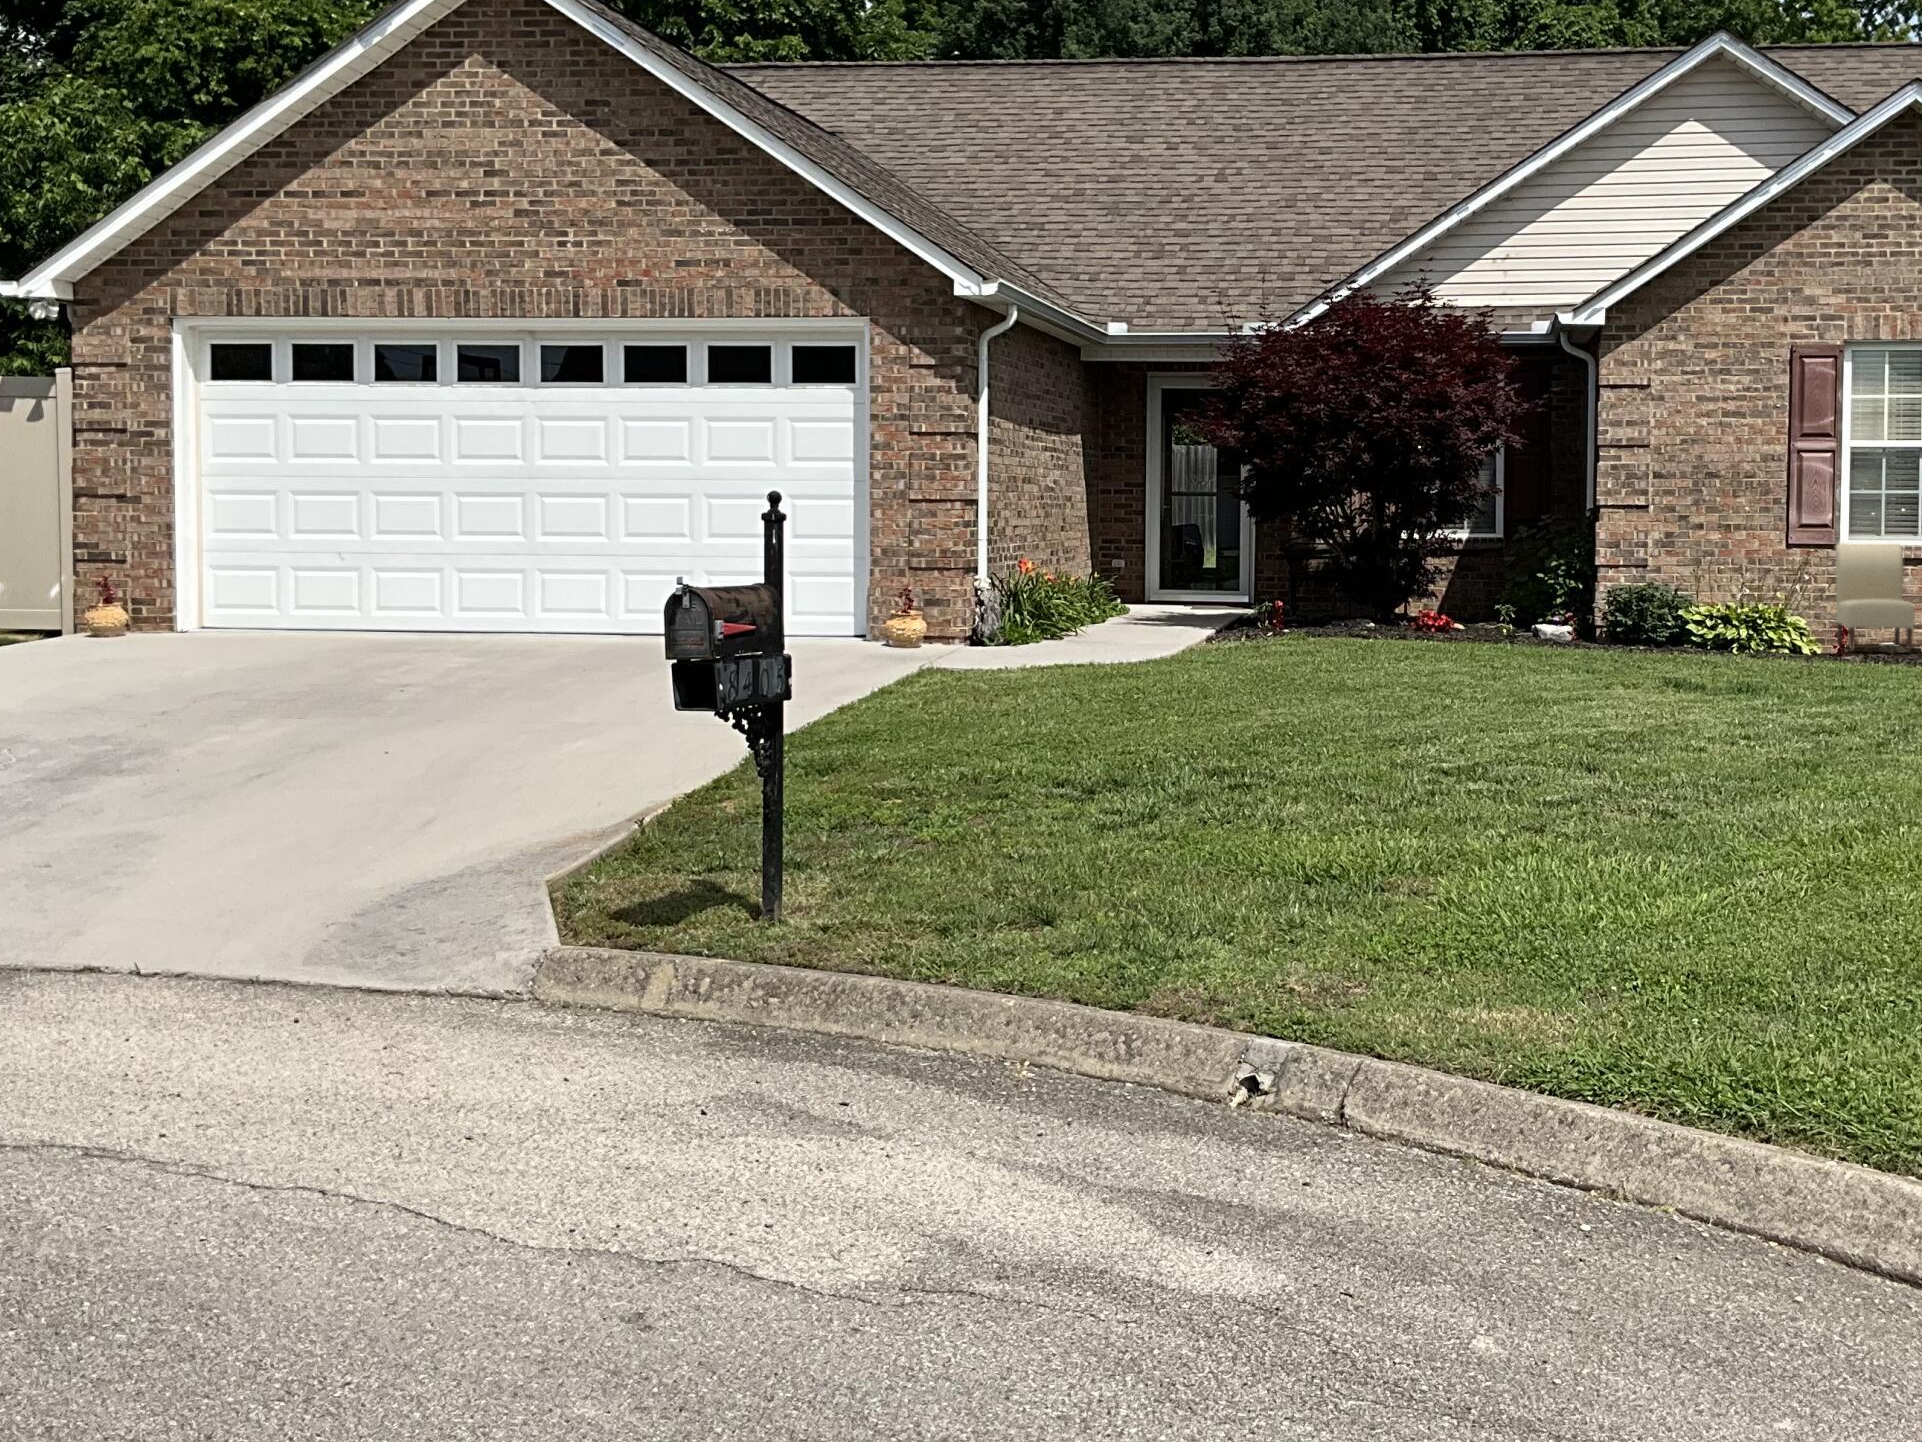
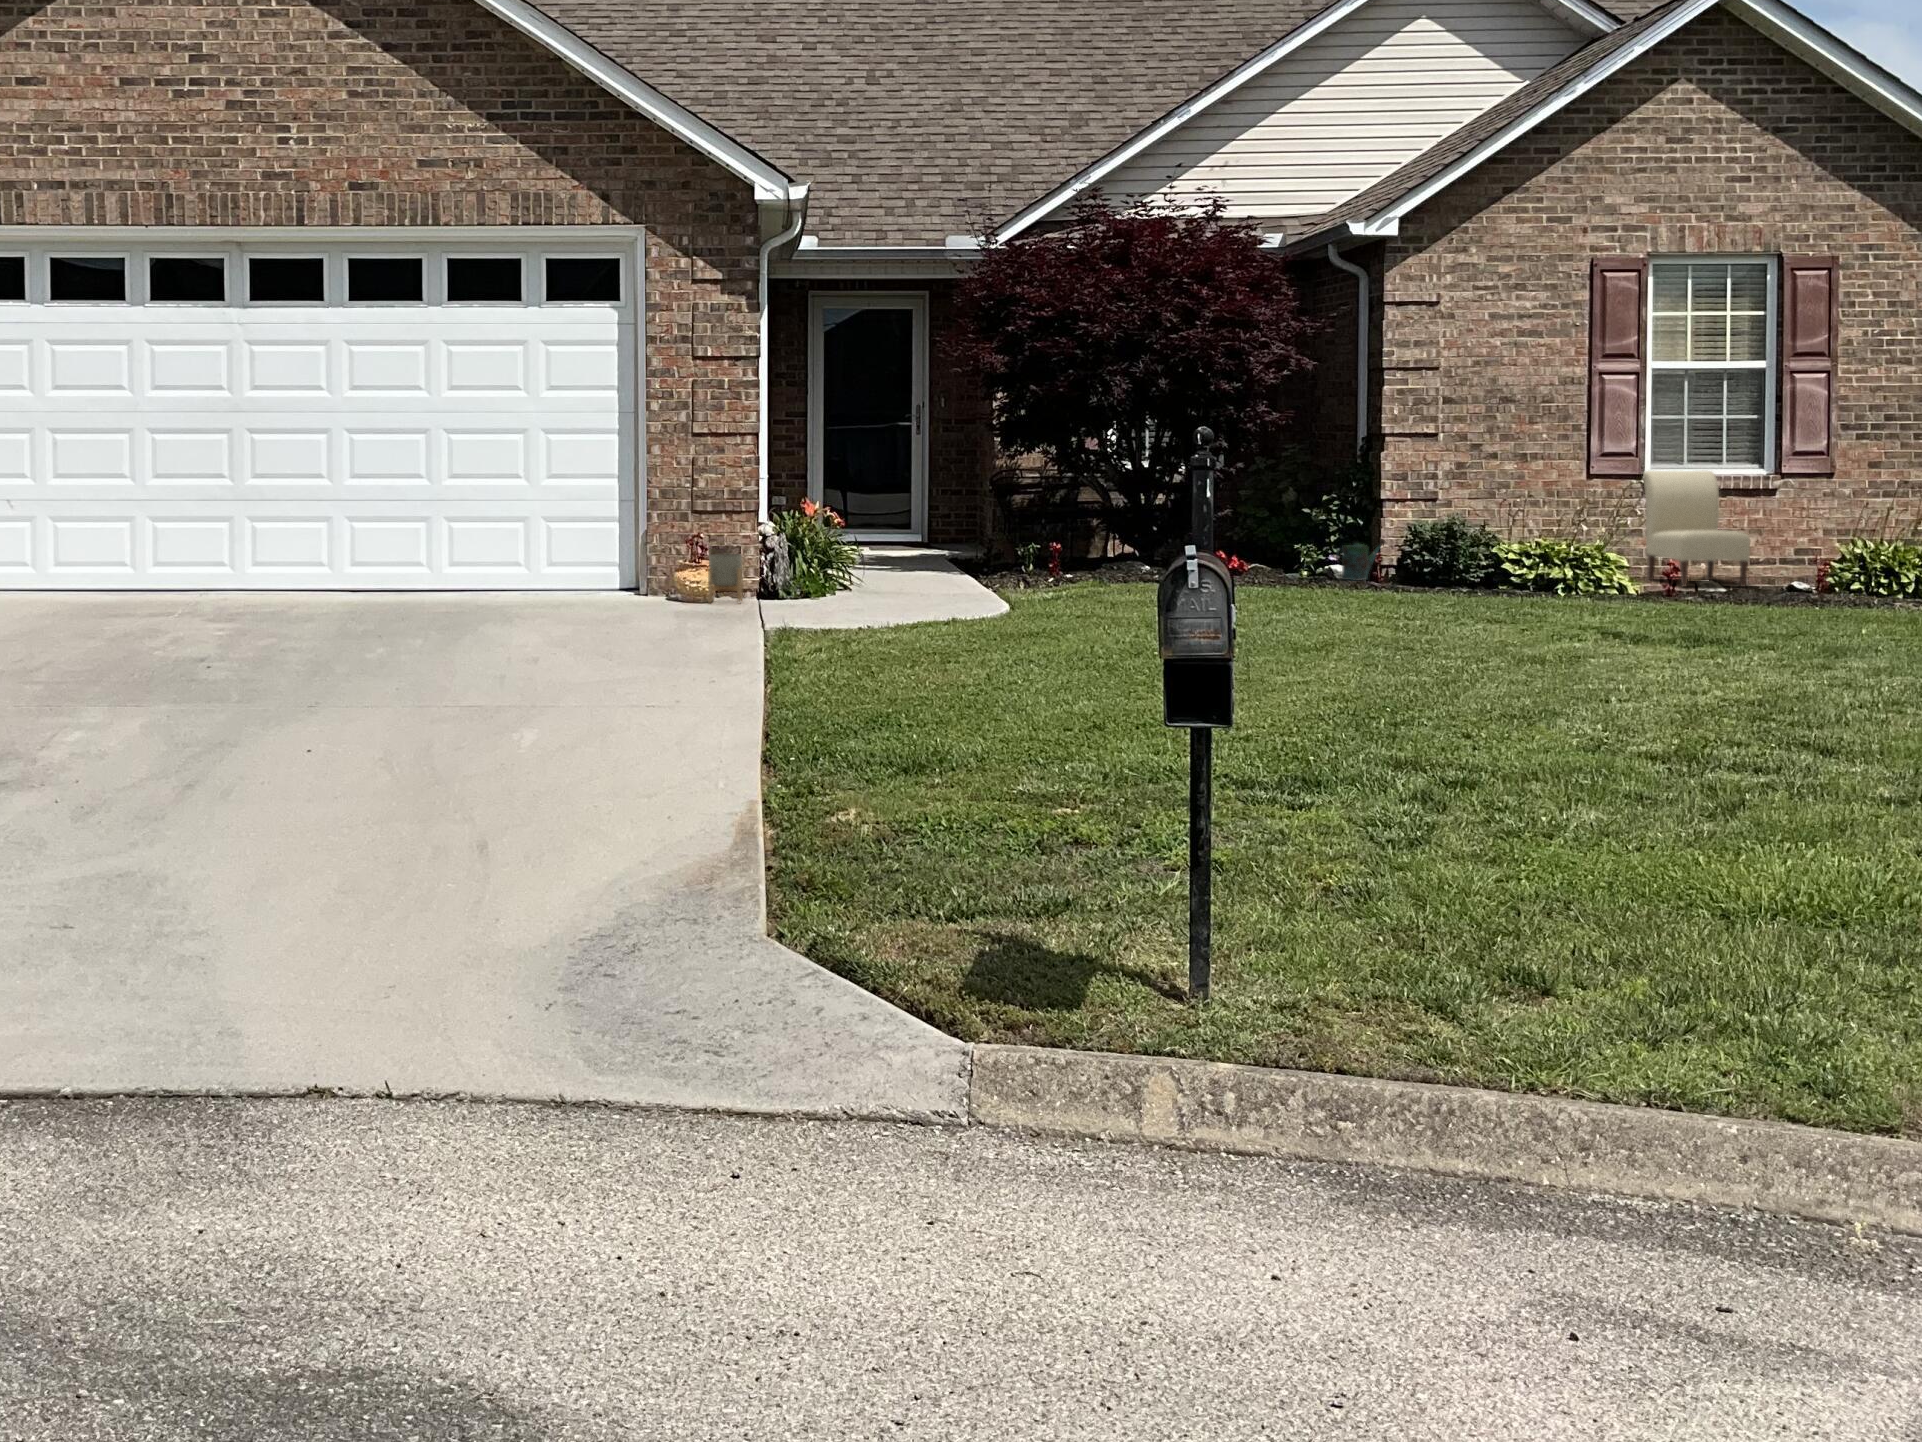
watering can: none [1542,604,1594,643] -> present [1336,539,1386,581]
planter: none [918,607,953,651] -> present [708,554,743,603]

